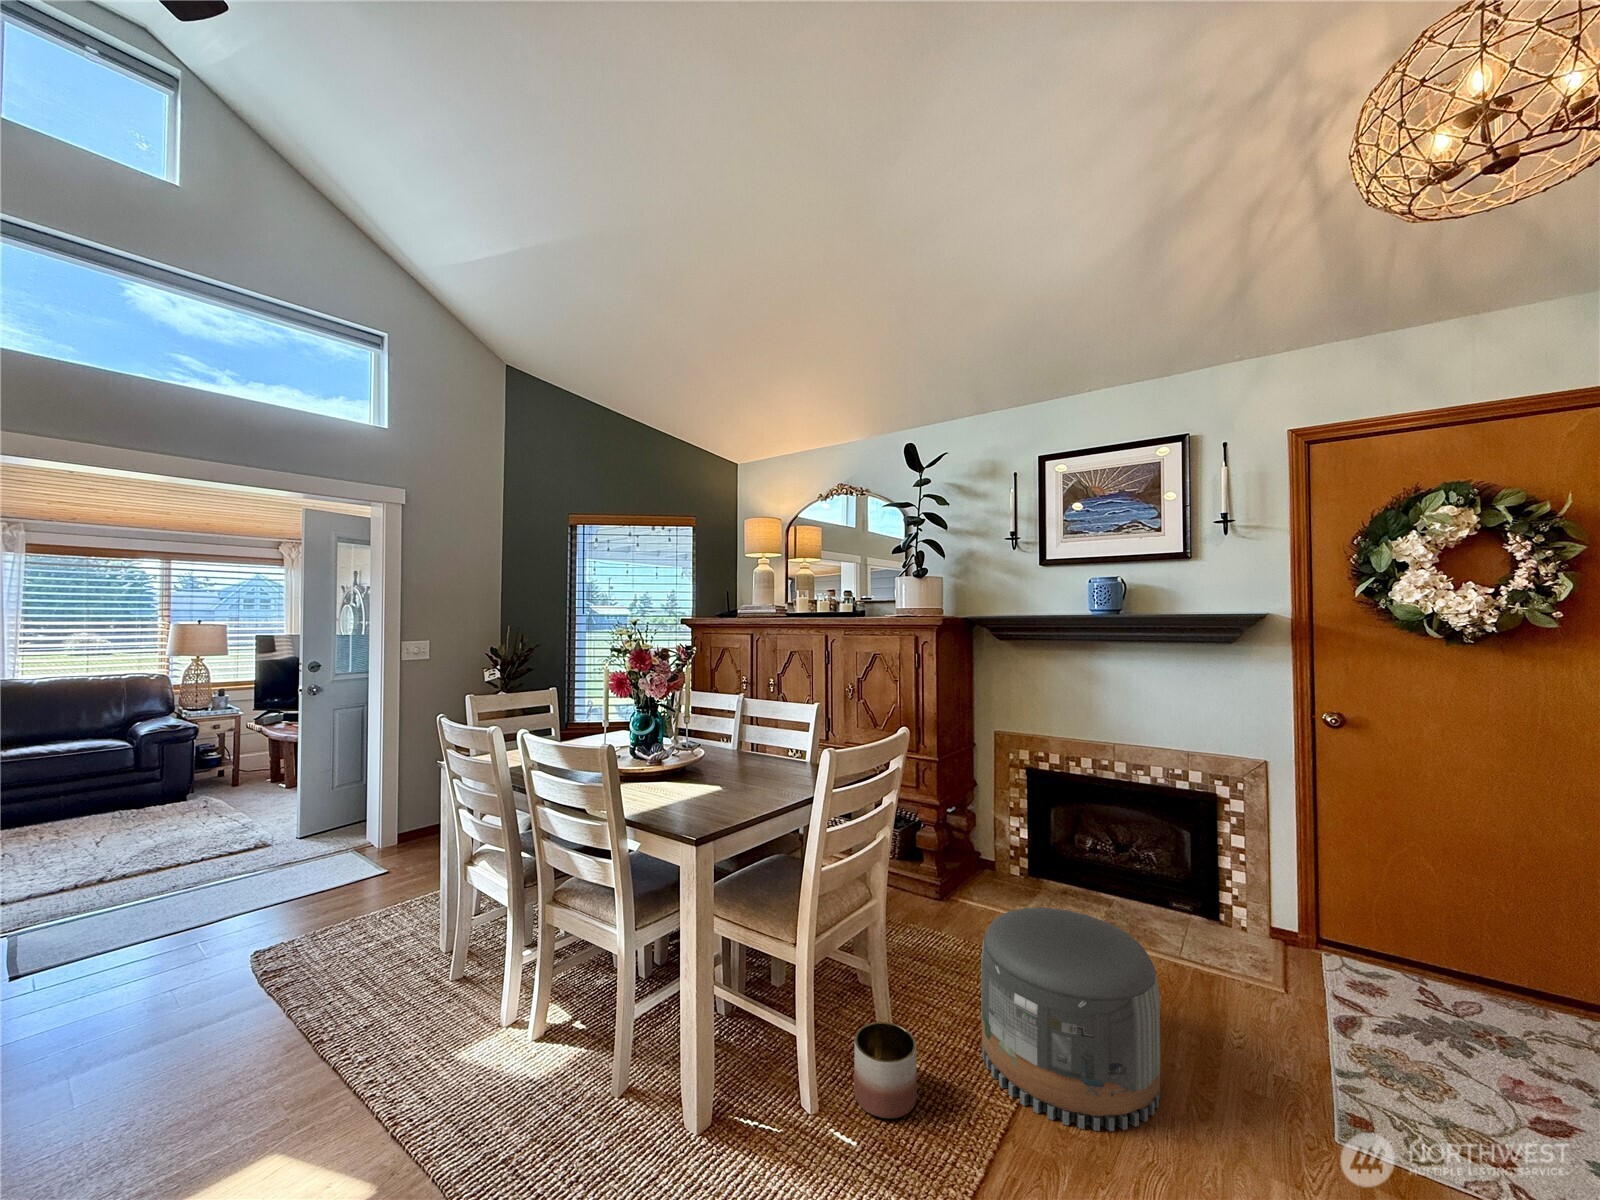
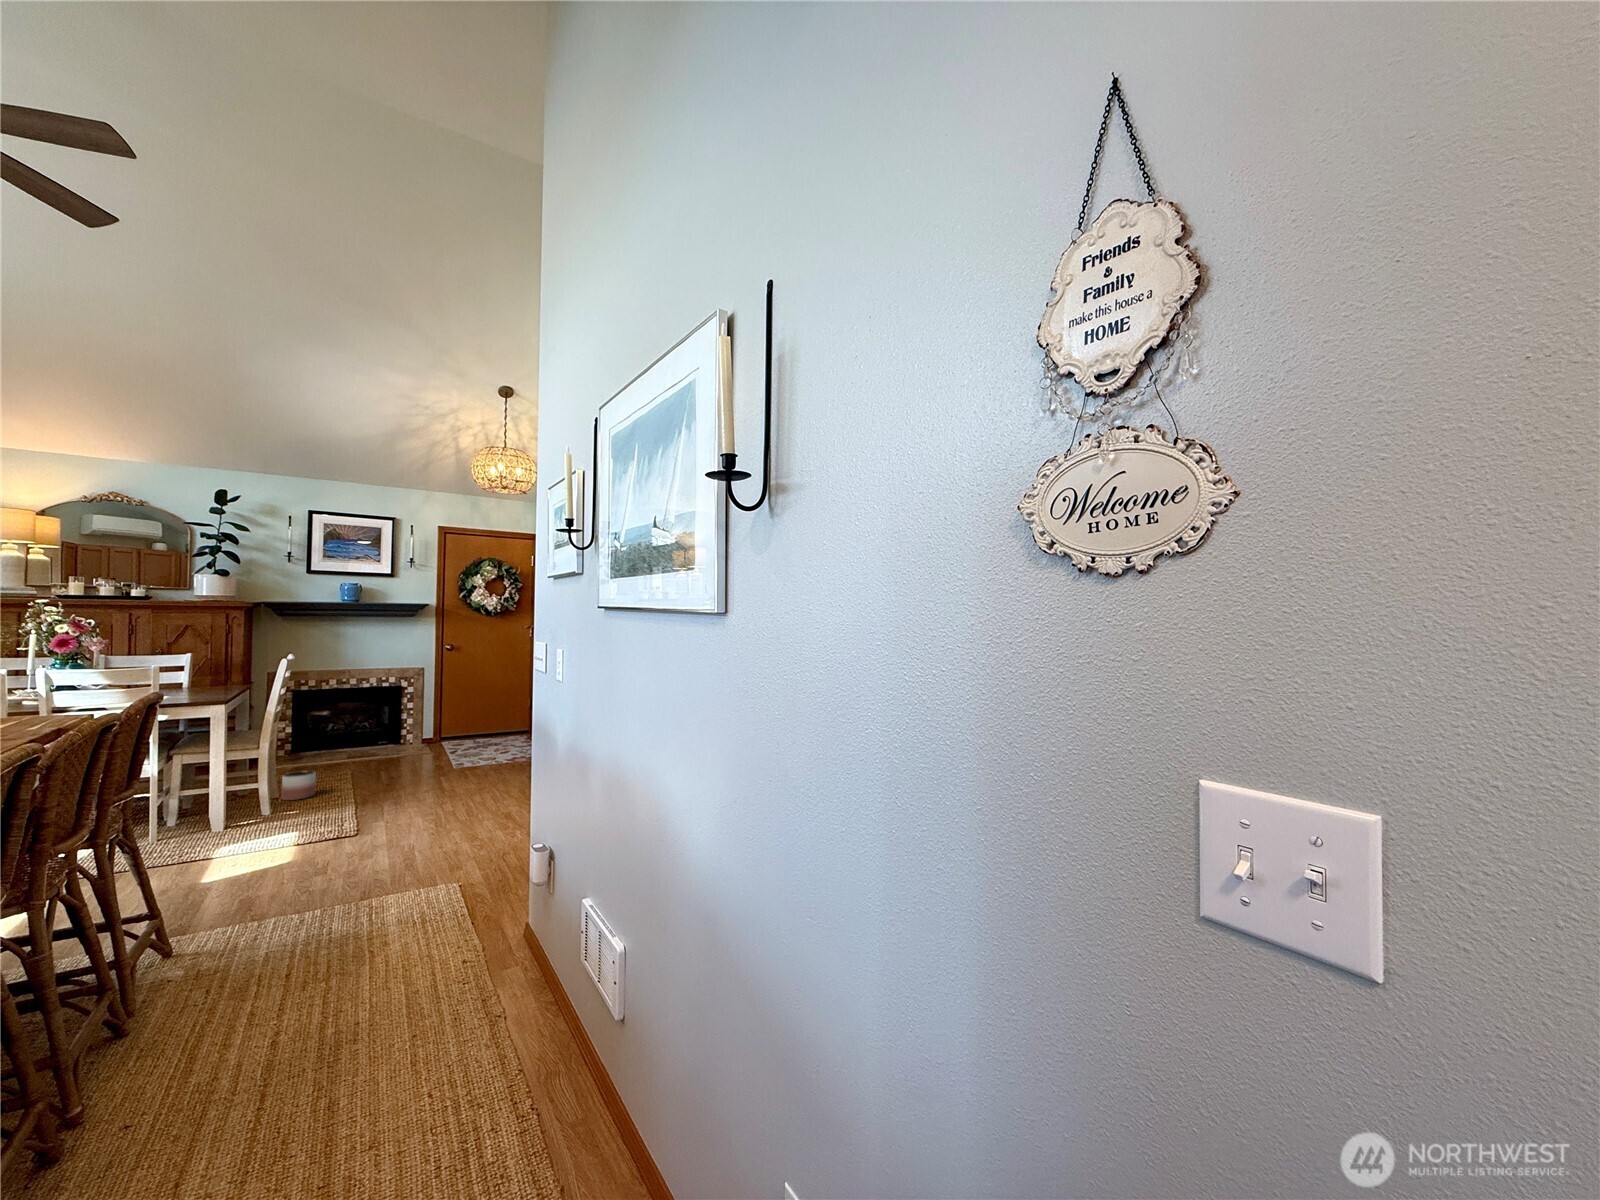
pouf: present [981,908,1160,1131] -> none [324,722,405,785]

